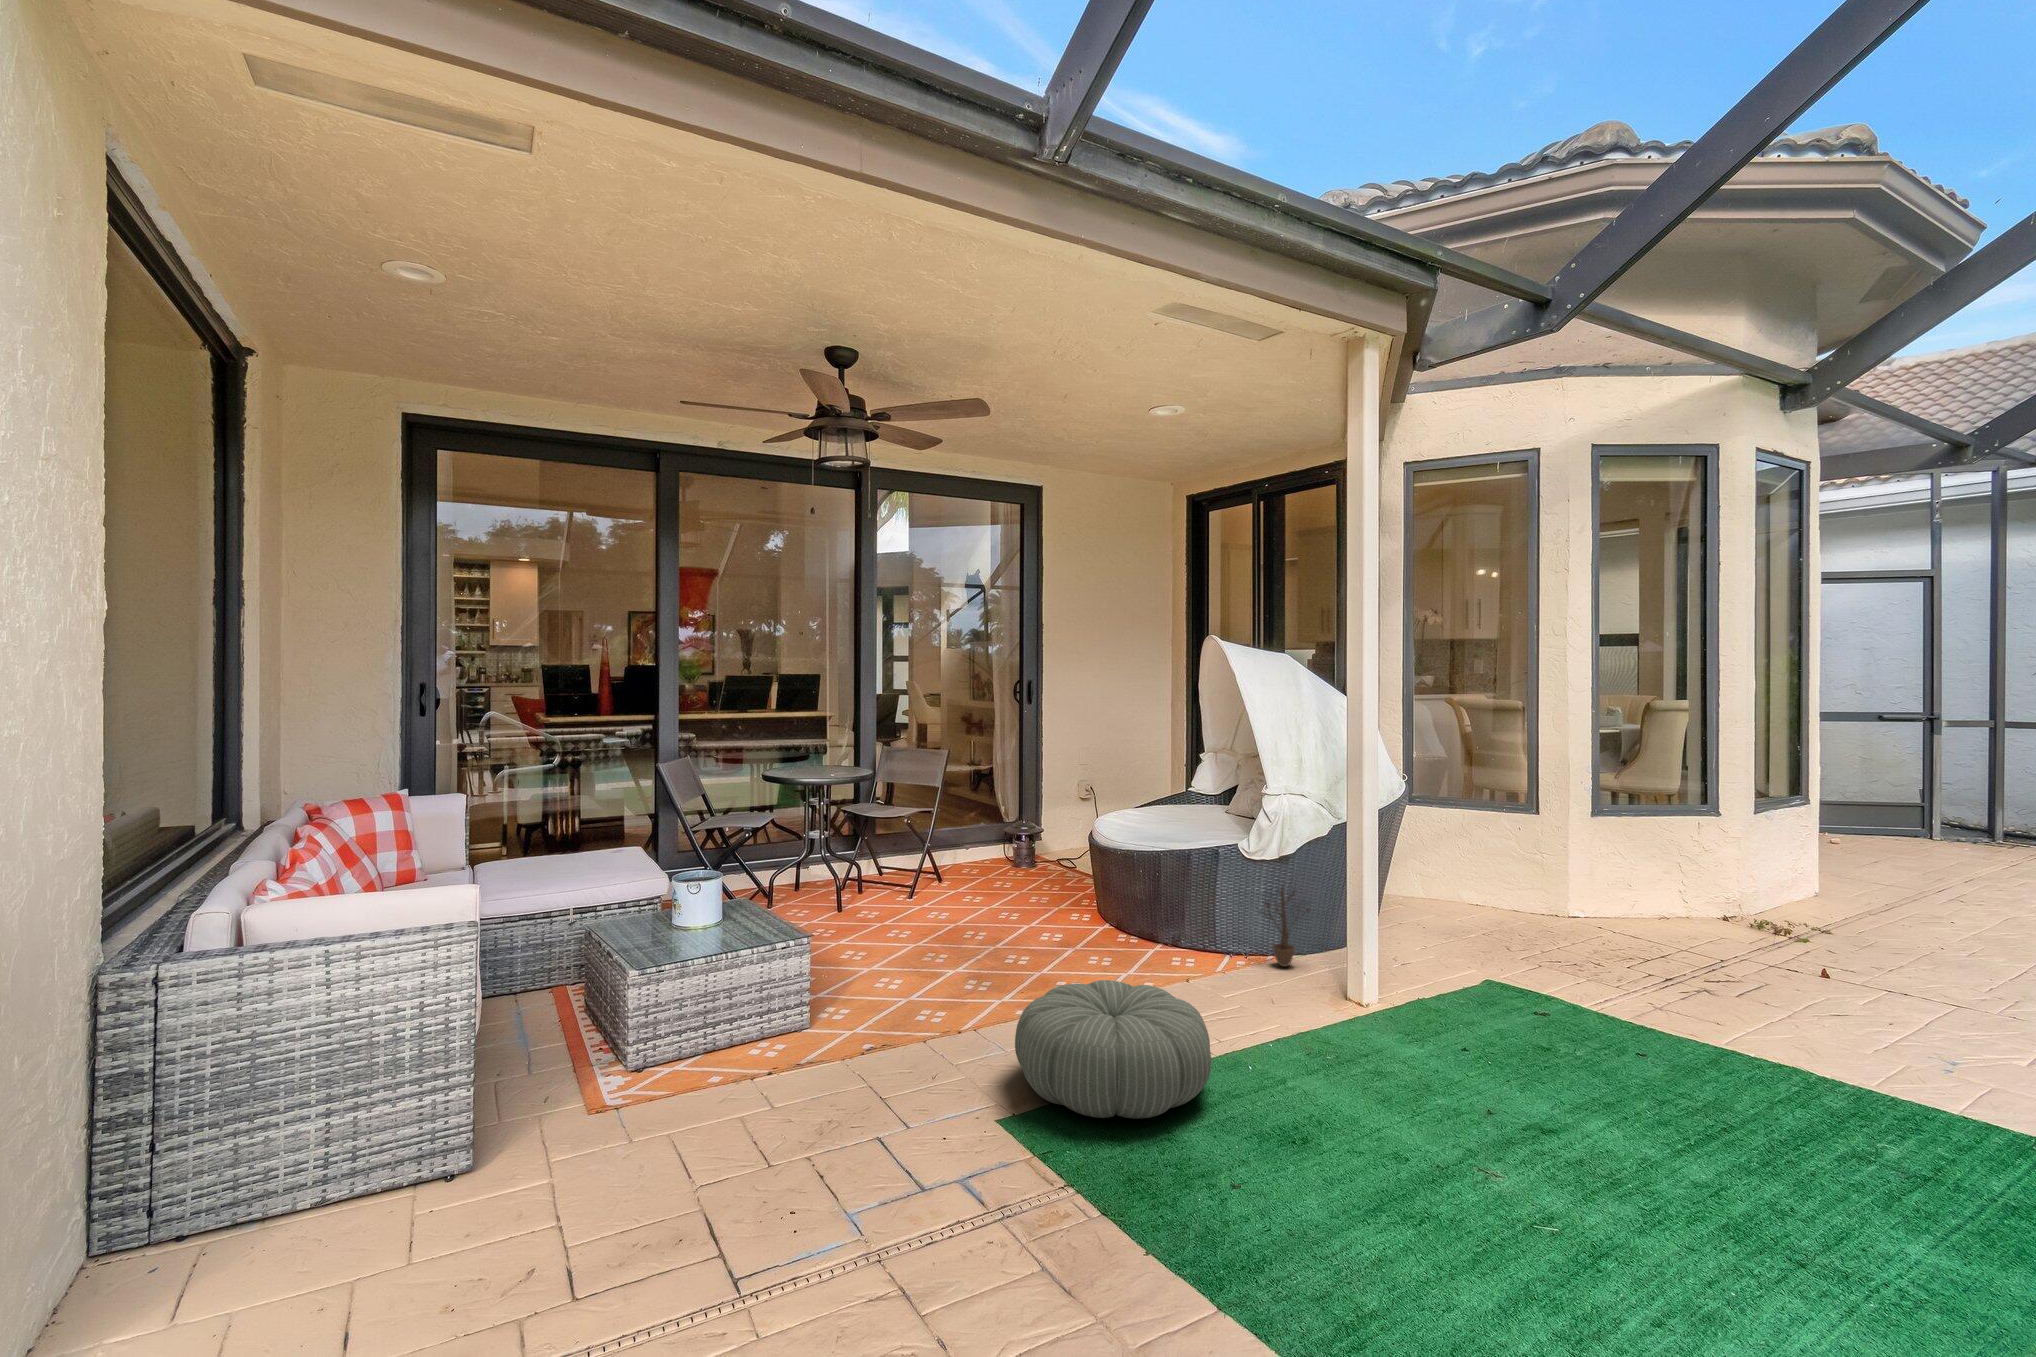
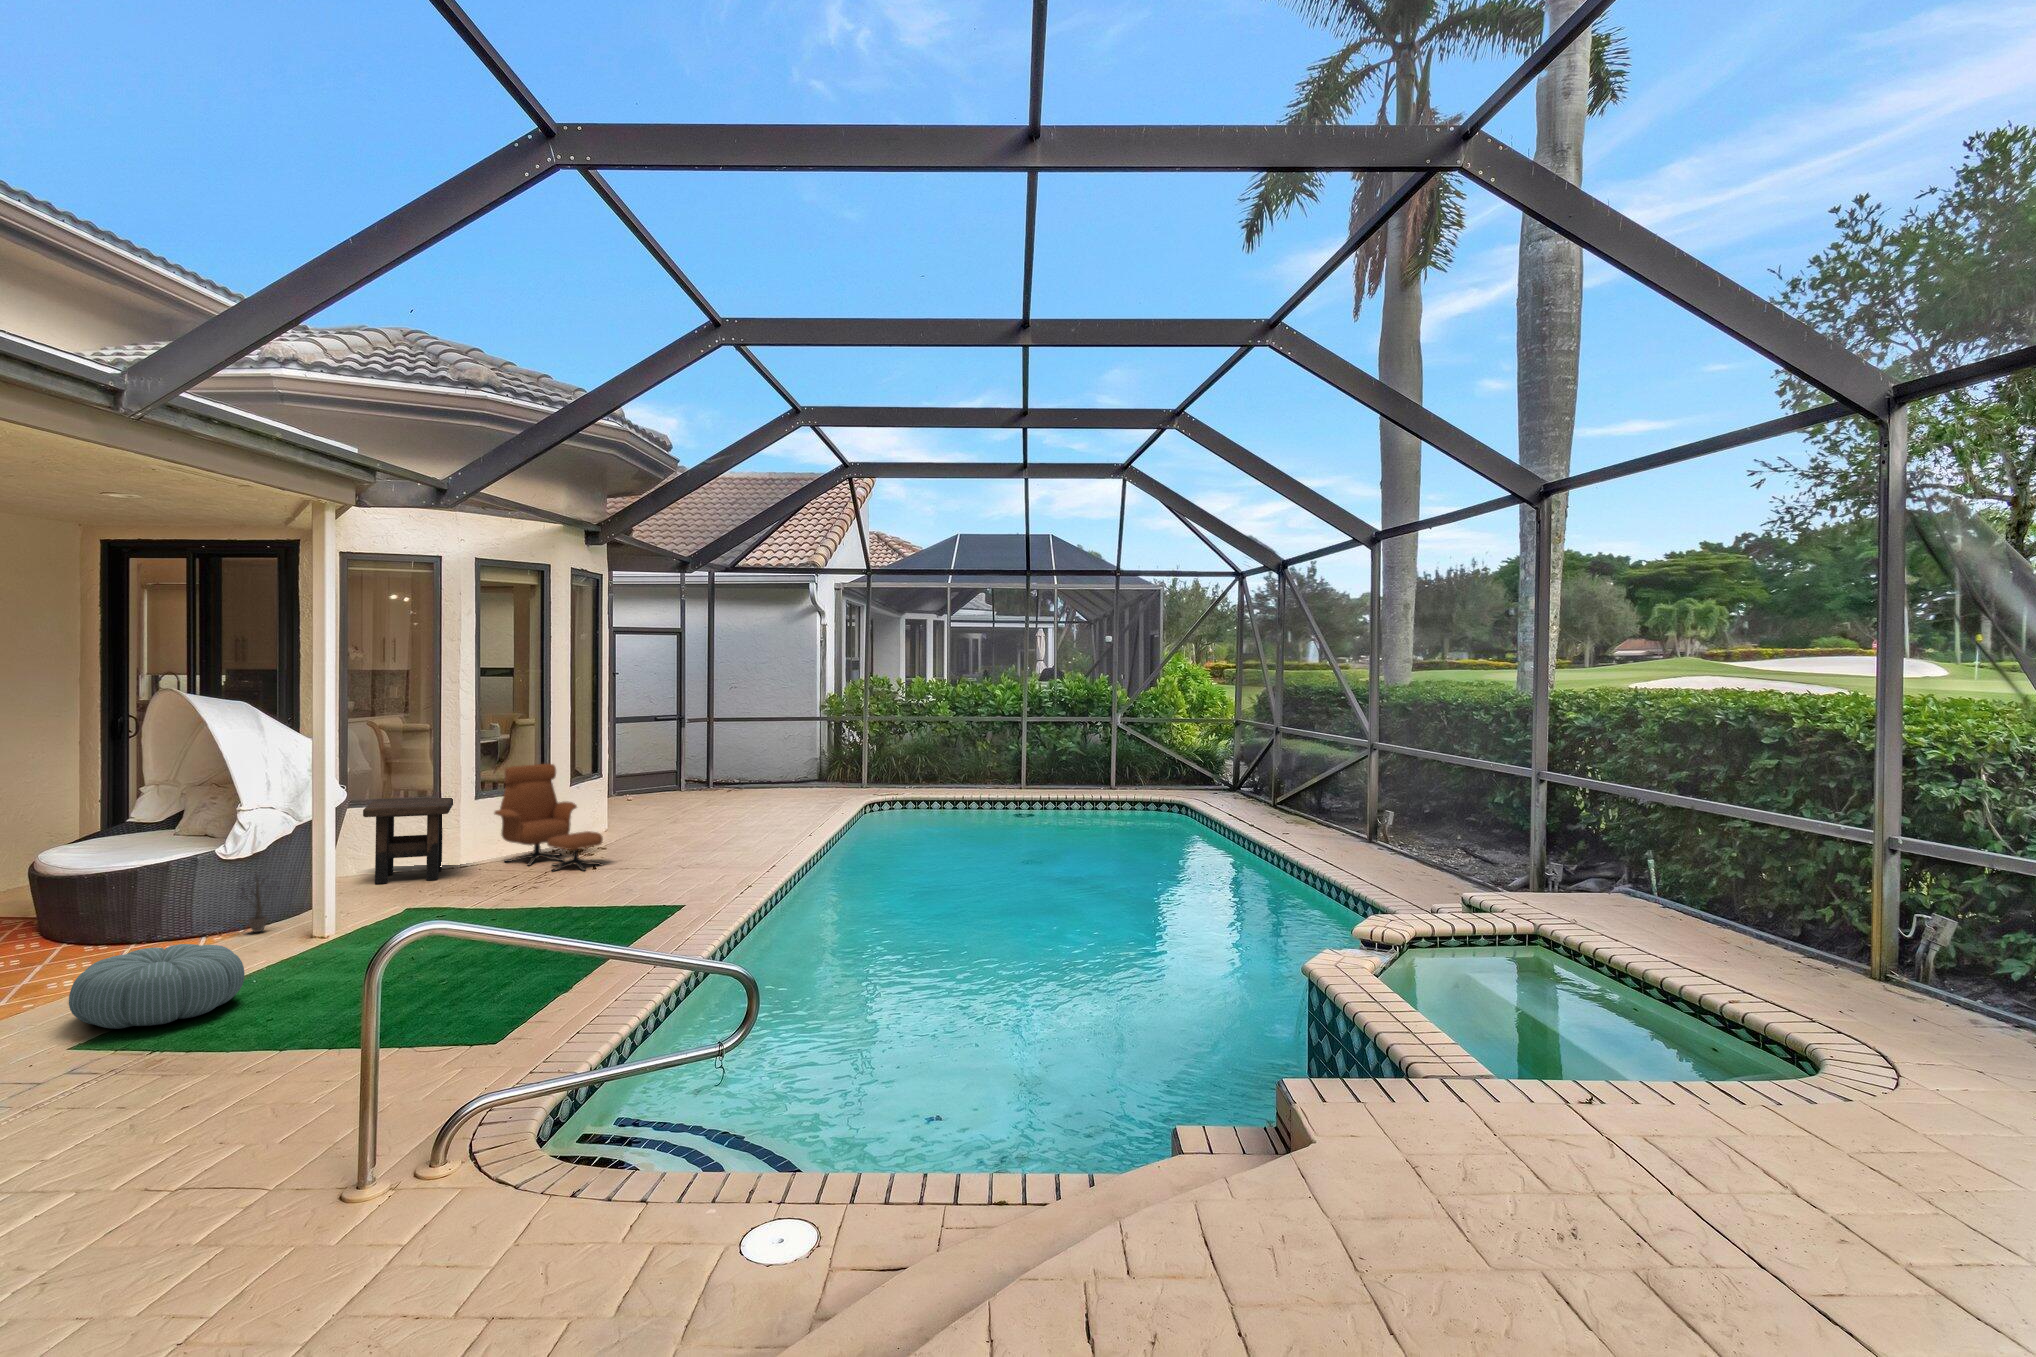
lounge chair: none [1617,772,1833,975] -> present [495,764,603,871]
side table: none [1427,800,1555,933] -> present [363,798,453,884]

